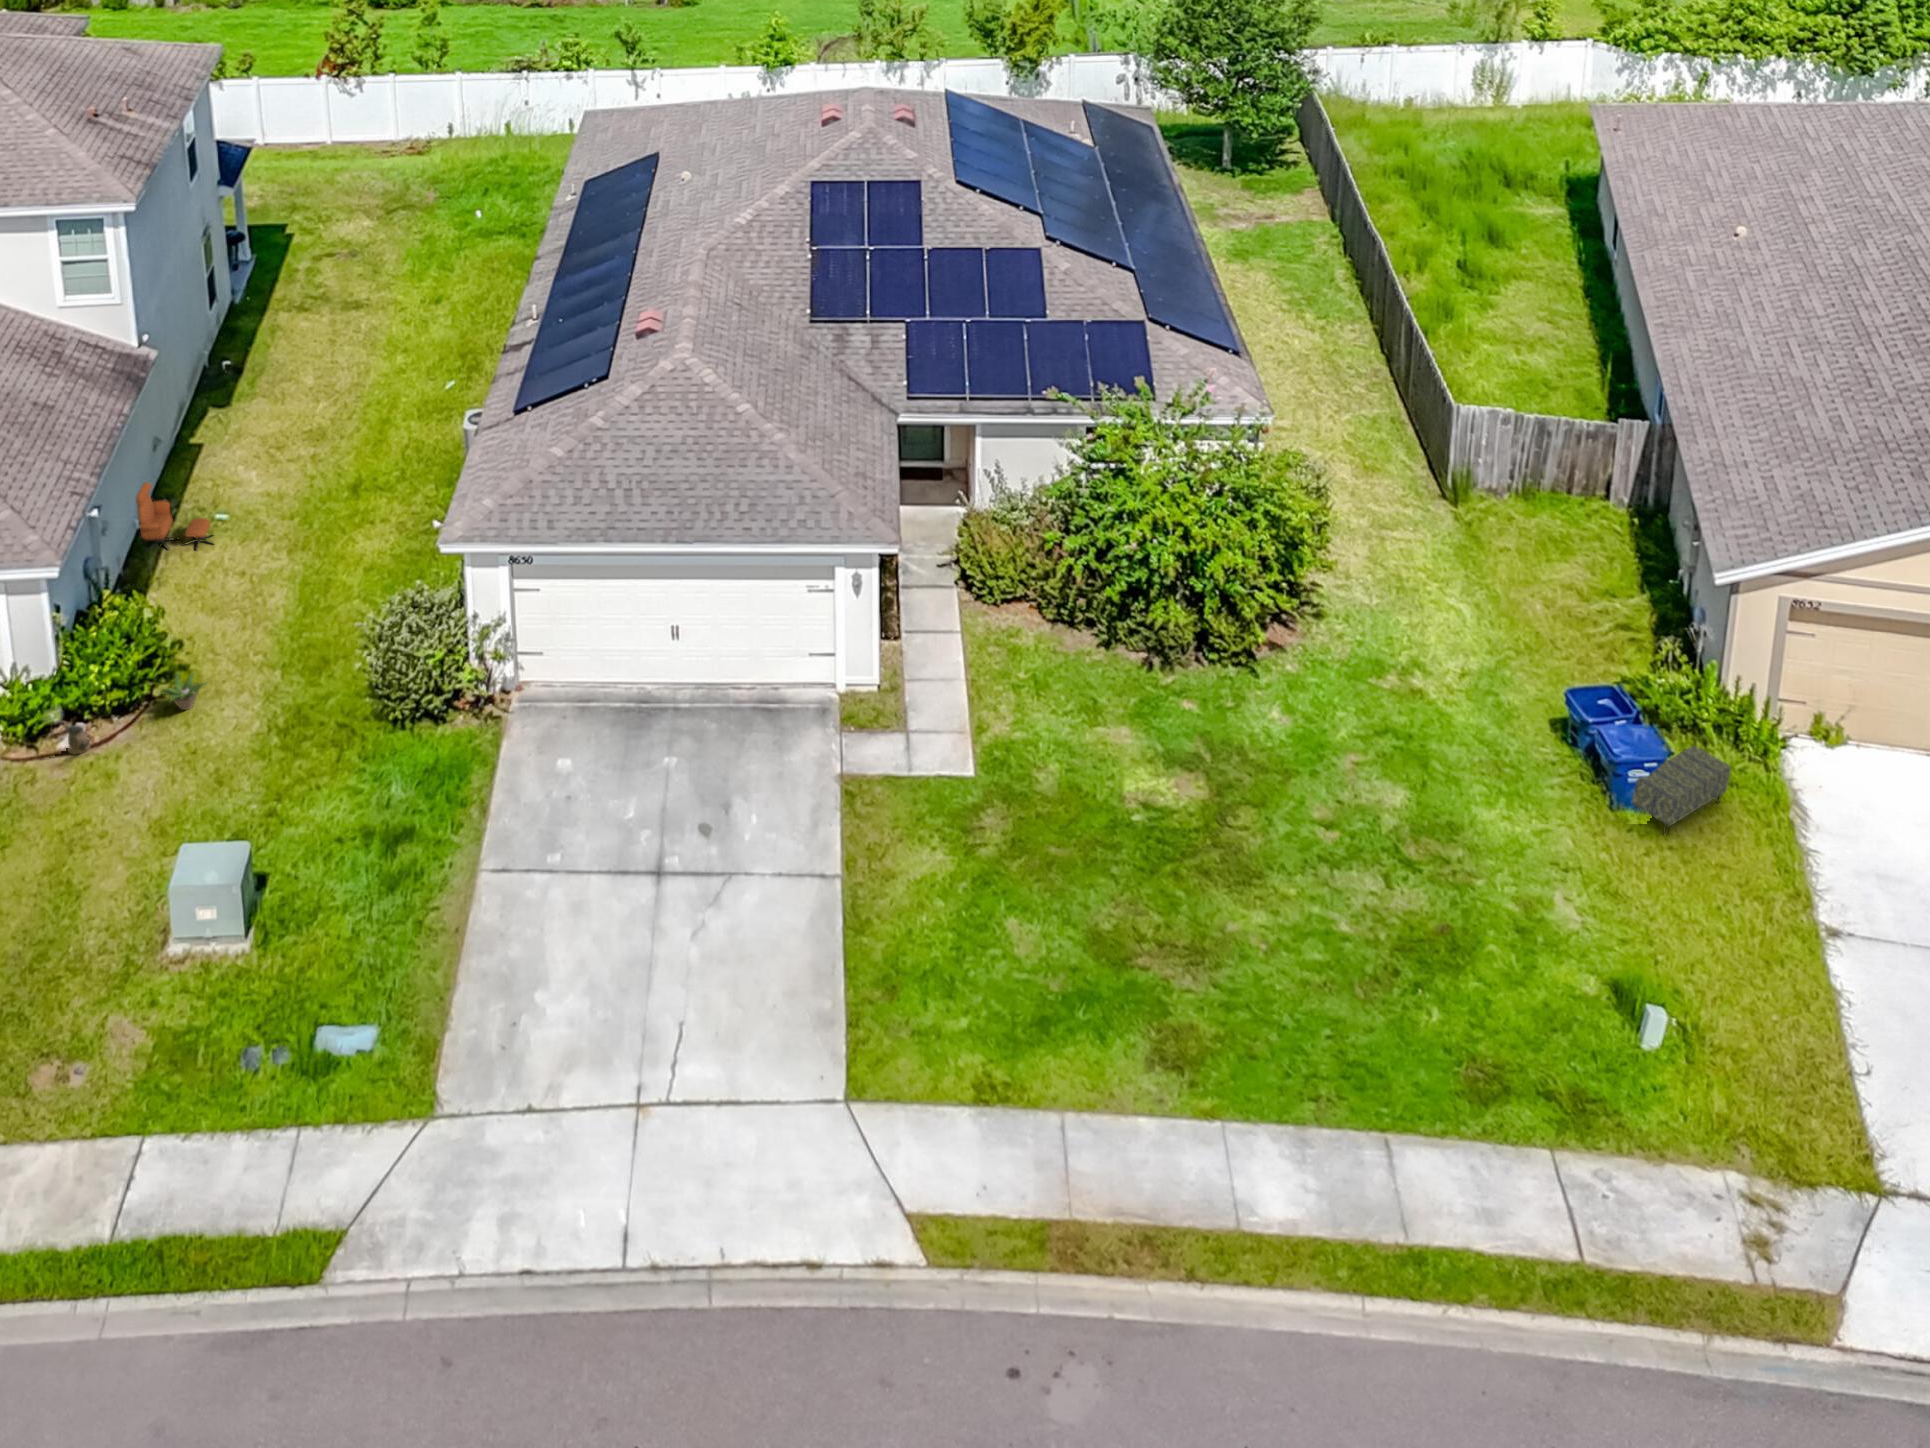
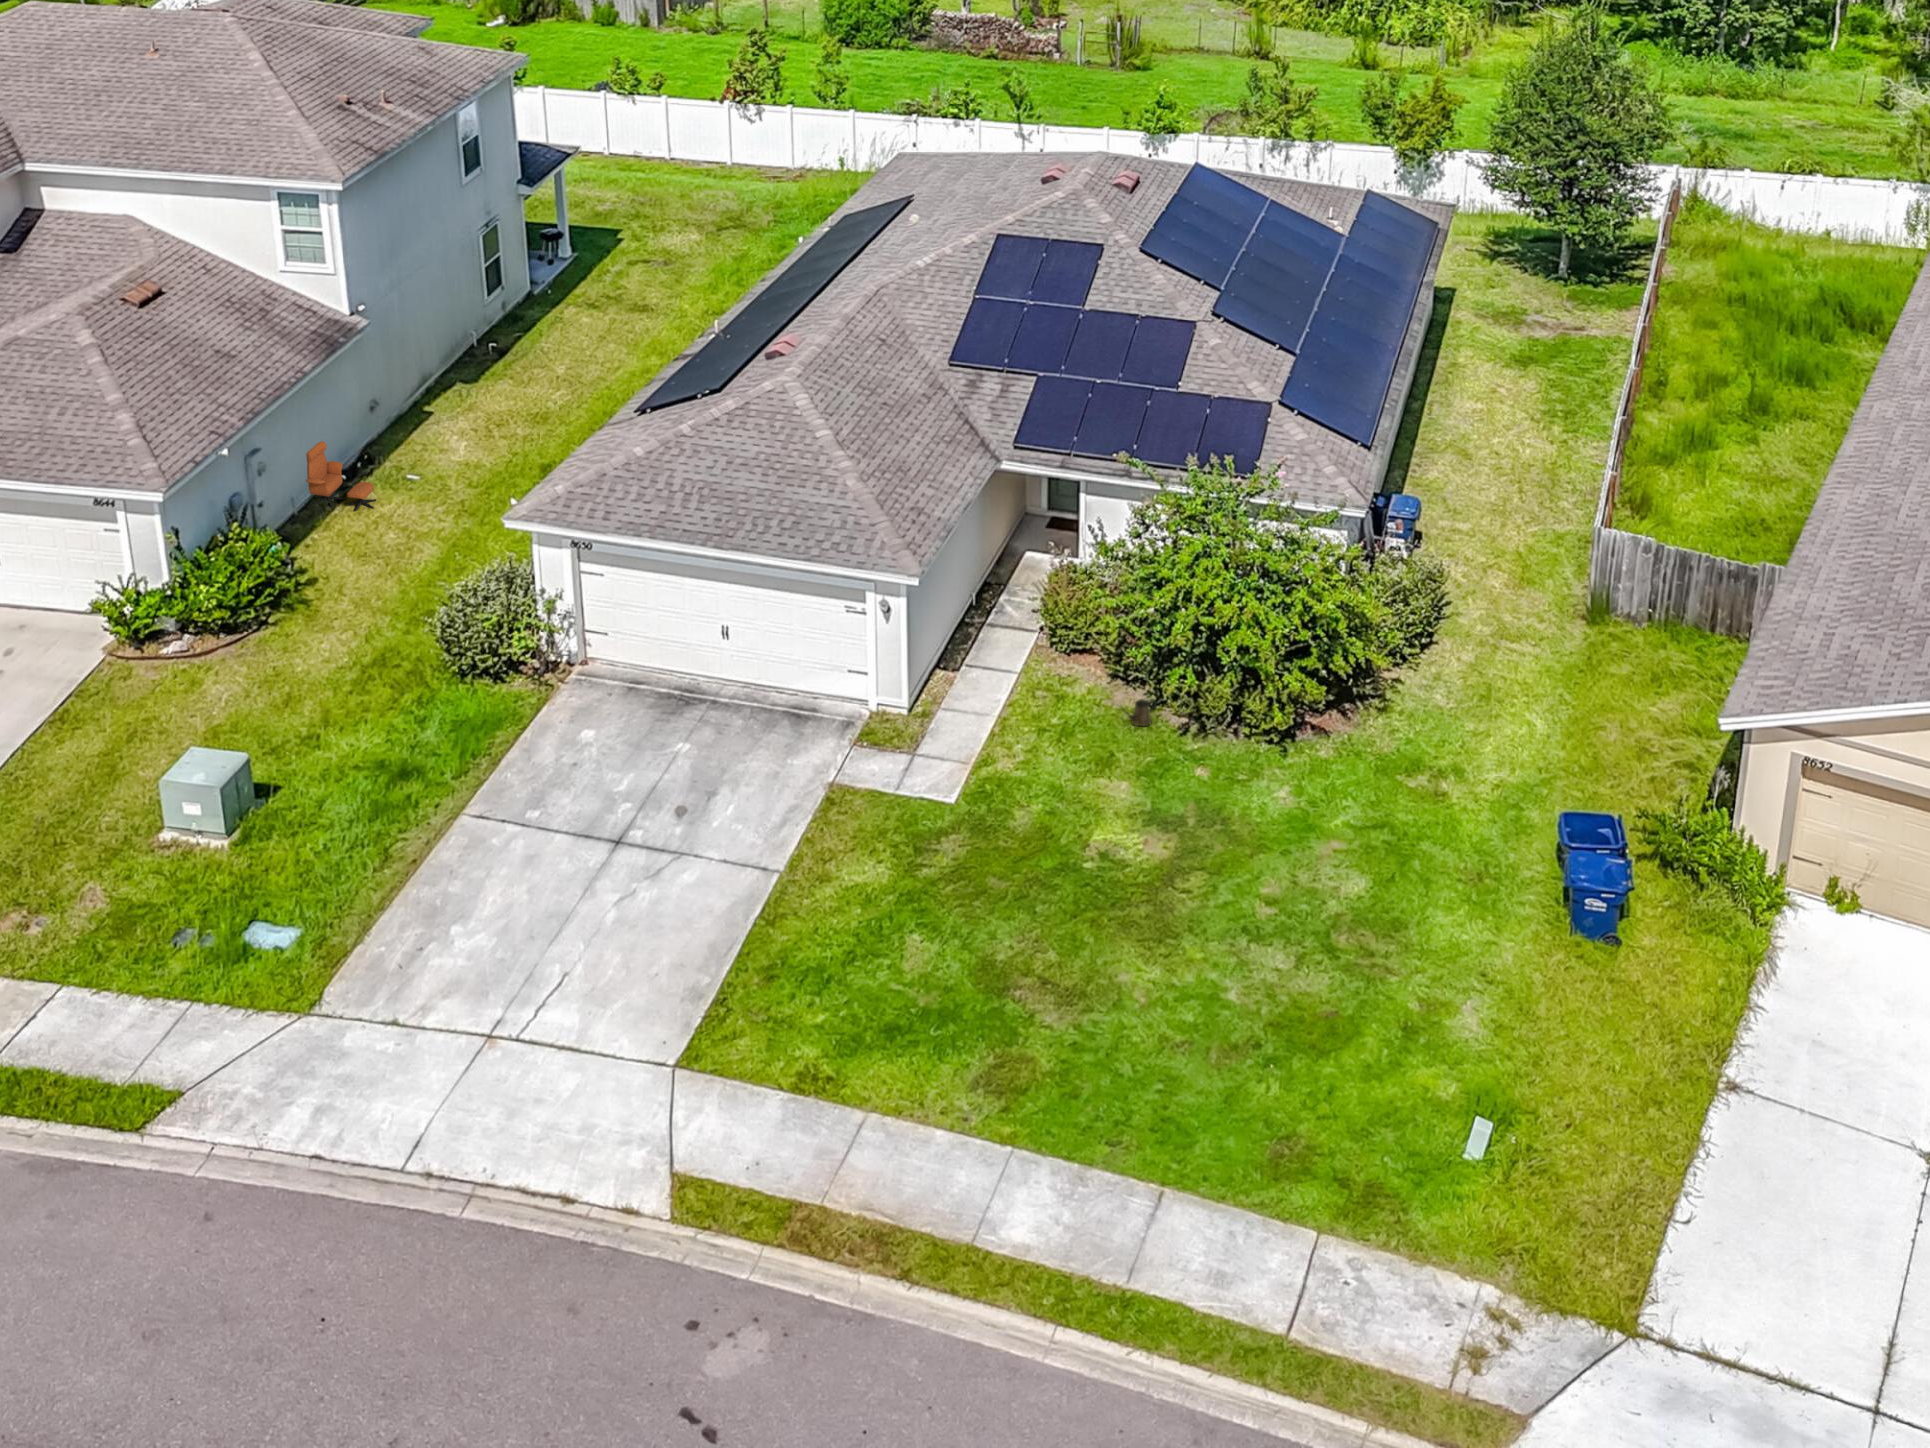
decorative plant: present [160,673,206,710] -> none [252,606,300,641]
watering can: present [65,724,92,755] -> present [1122,699,1156,726]
bench: present [1632,746,1731,835] -> none [1623,901,1742,988]

